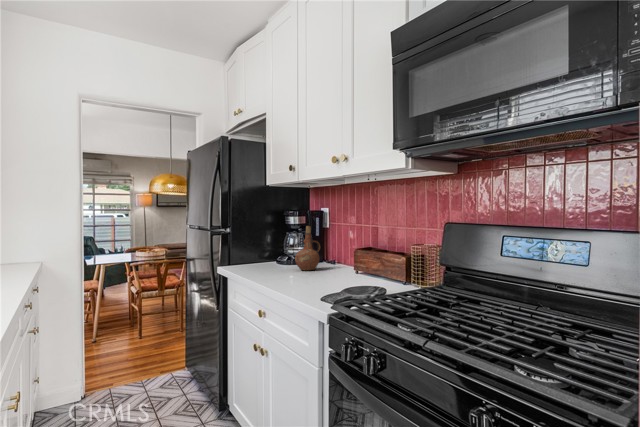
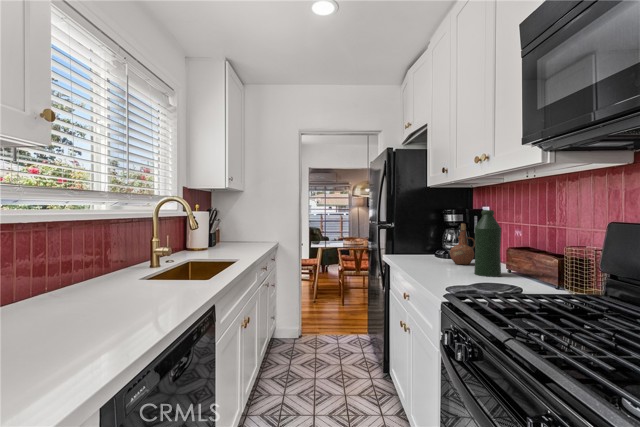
bottle: none [328,212,353,281] -> present [474,210,501,277]

